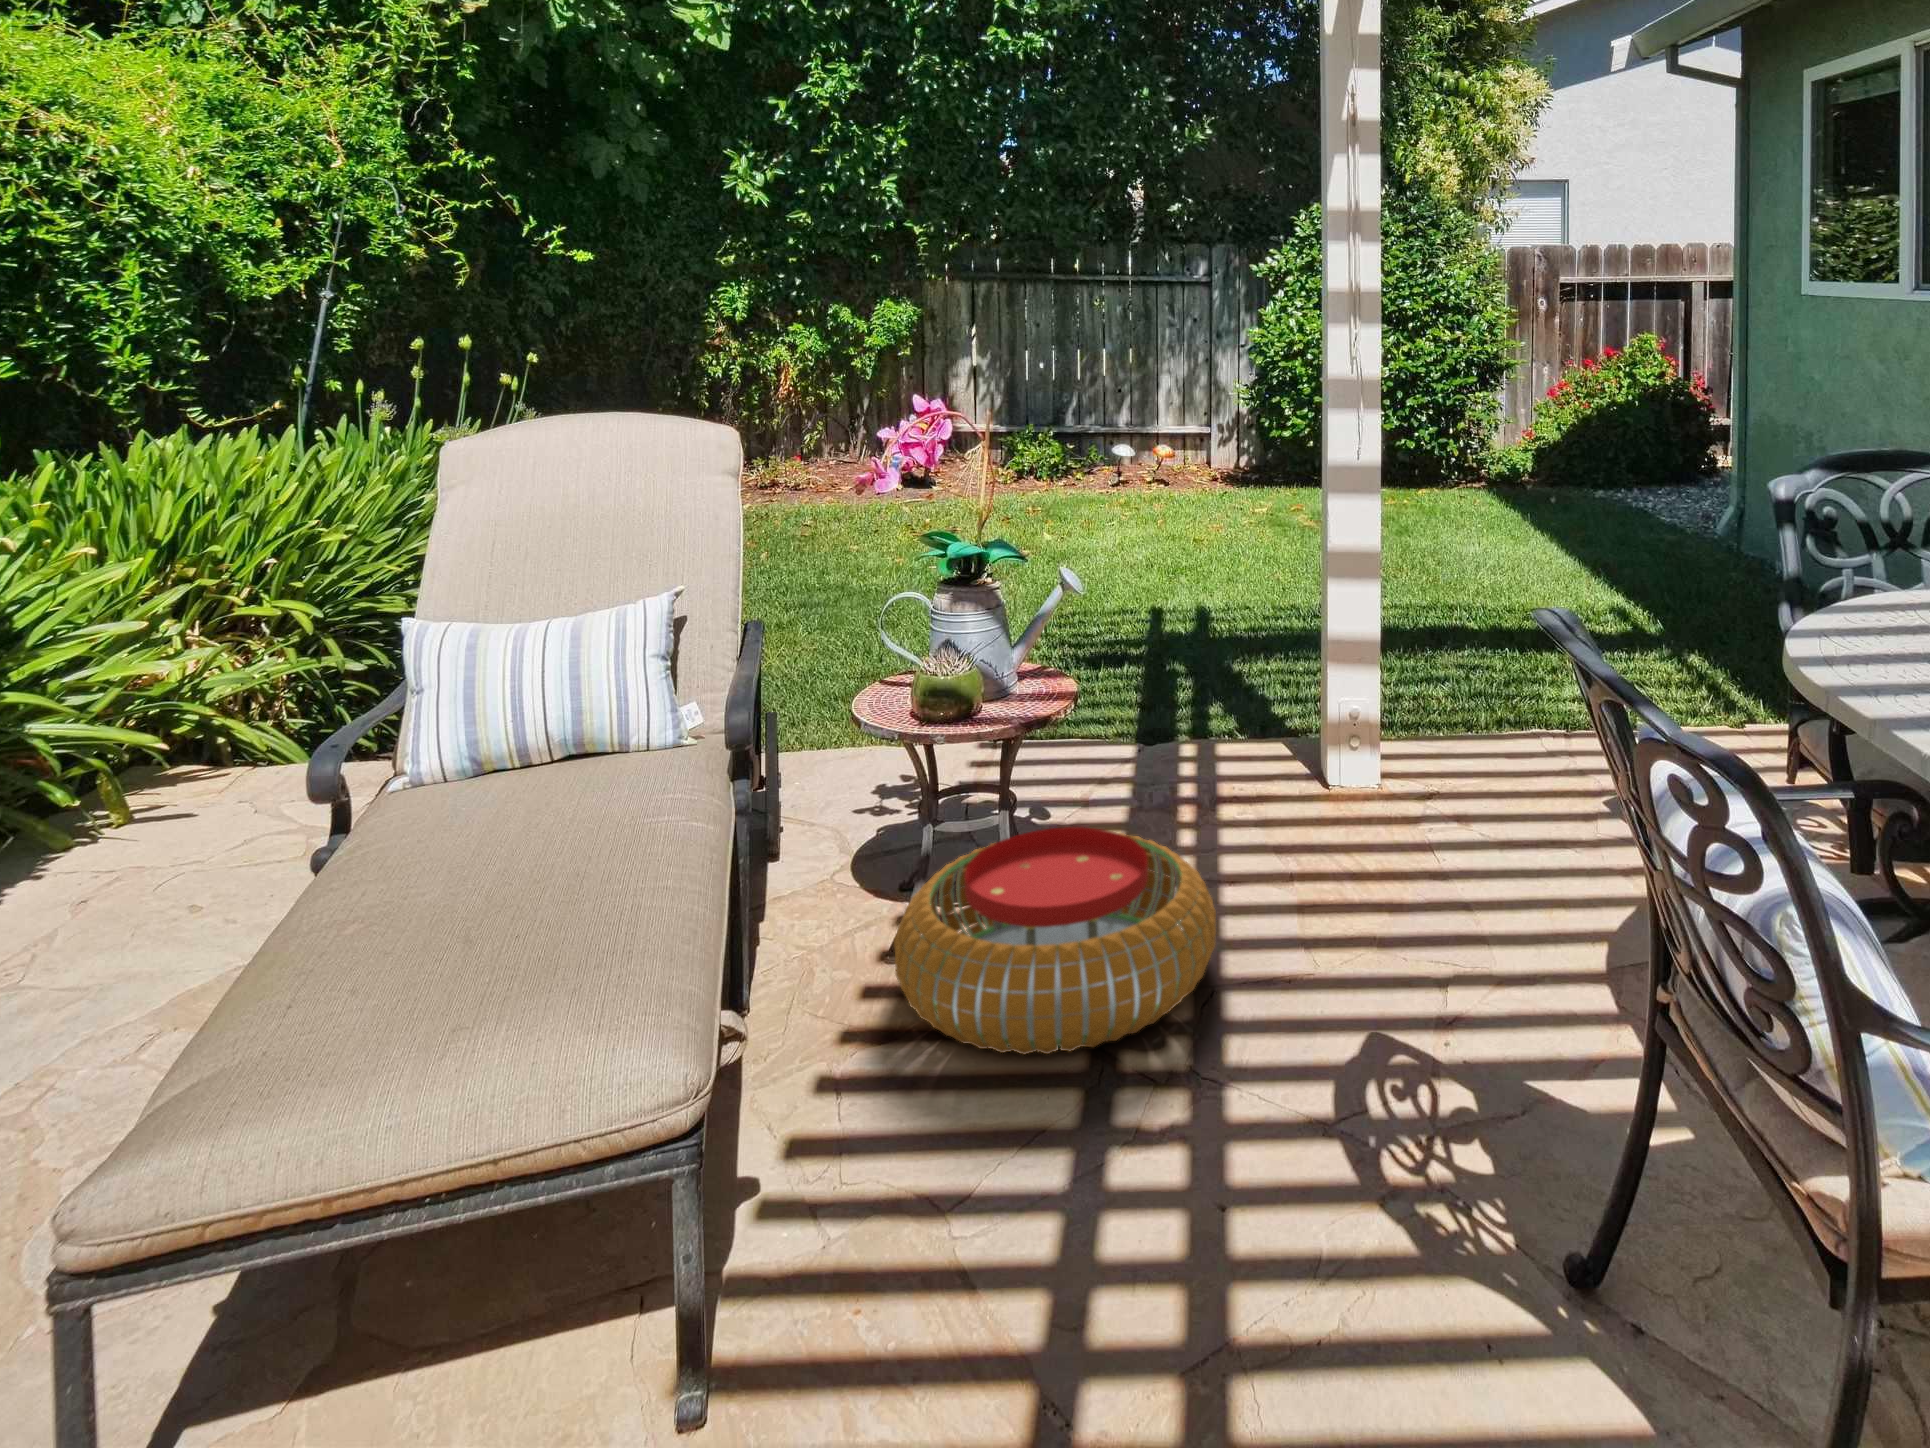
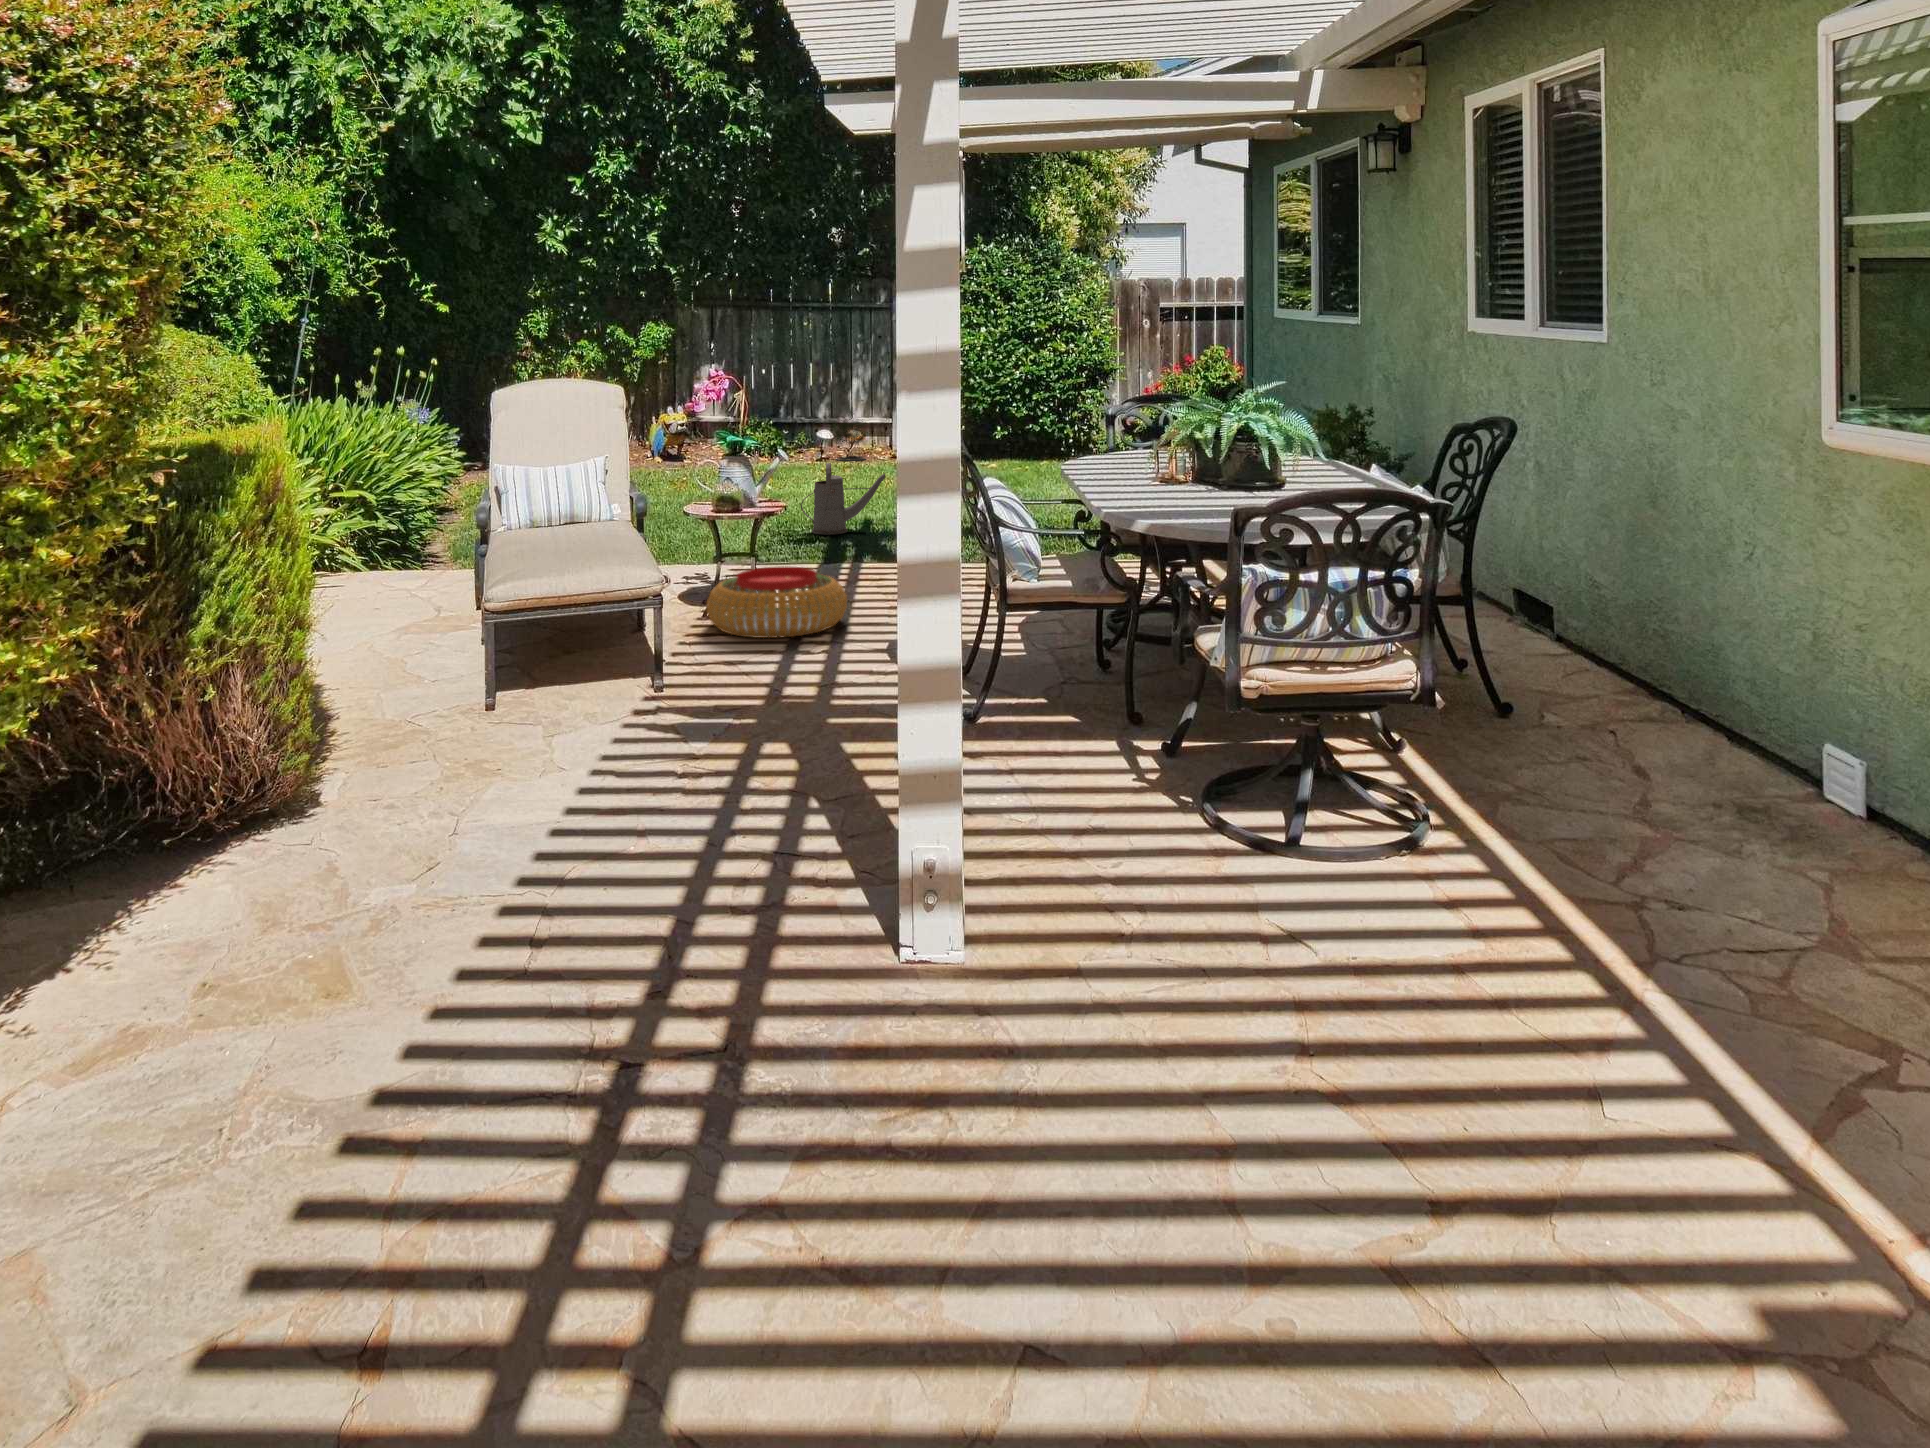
potted tree: none [1132,404,1183,482] -> present [833,409,865,461]
watering can: none [1099,525,1235,643] -> present [801,463,885,535]

